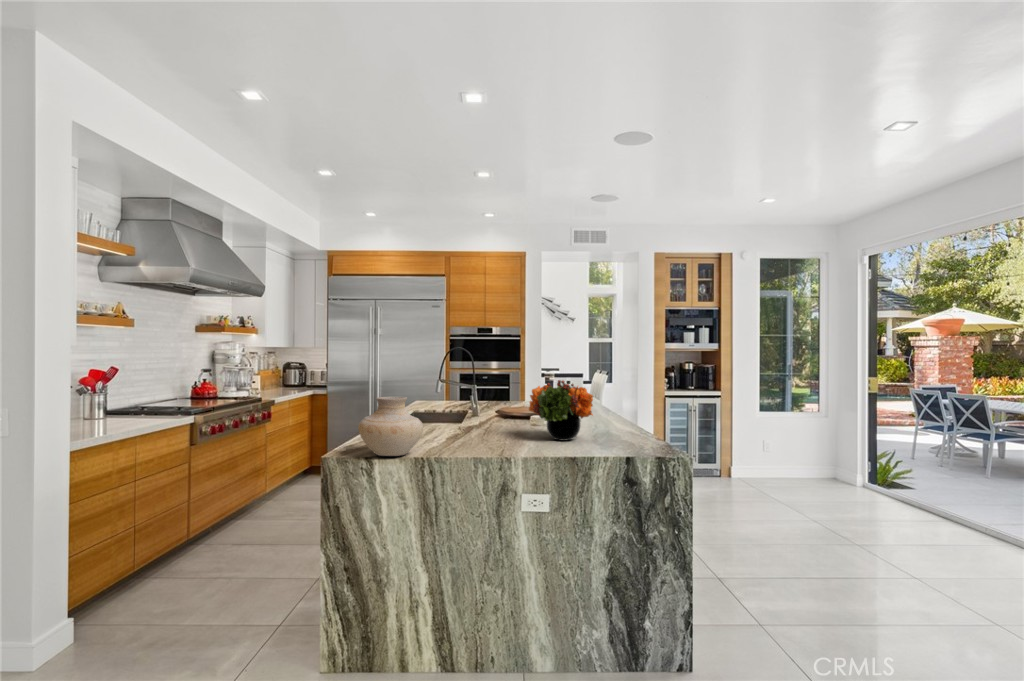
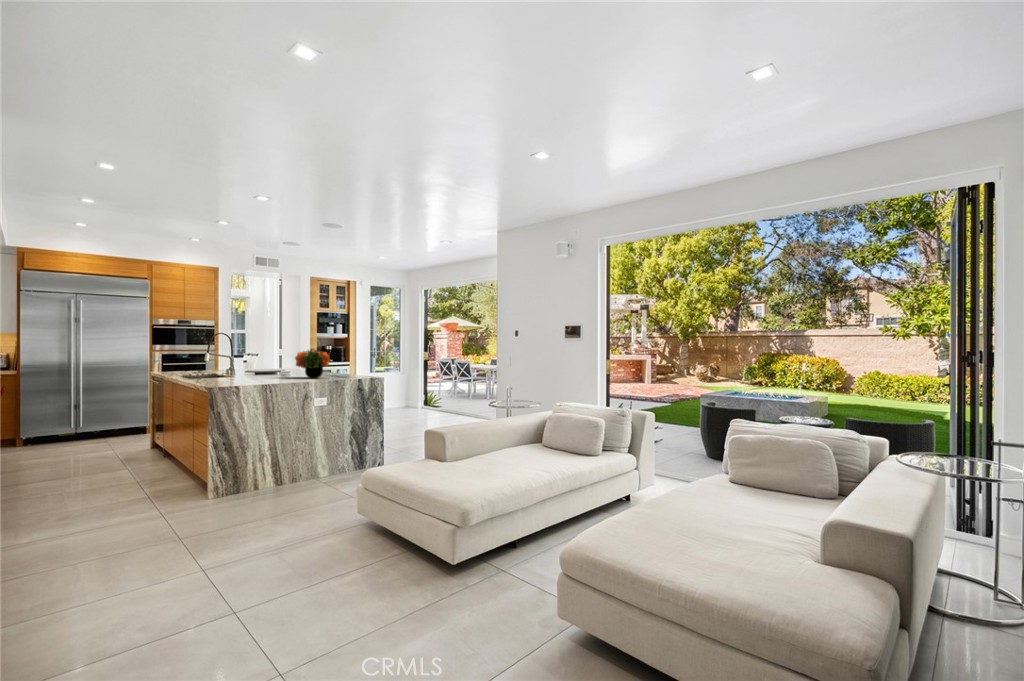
vase: present [358,397,423,456] -> none [229,354,266,384]

